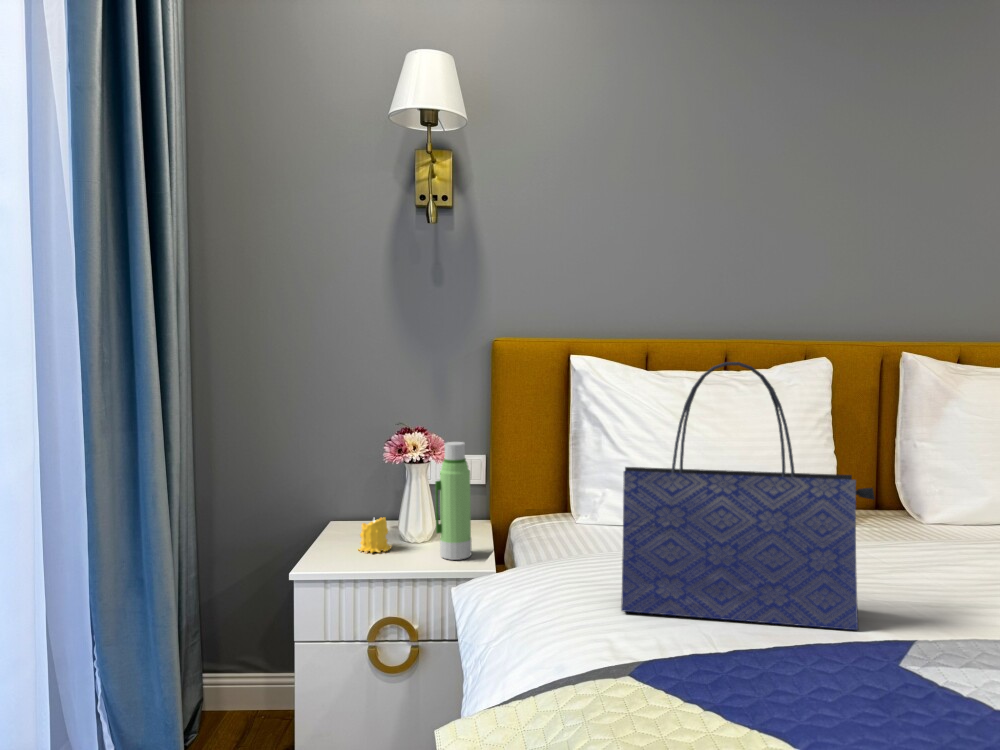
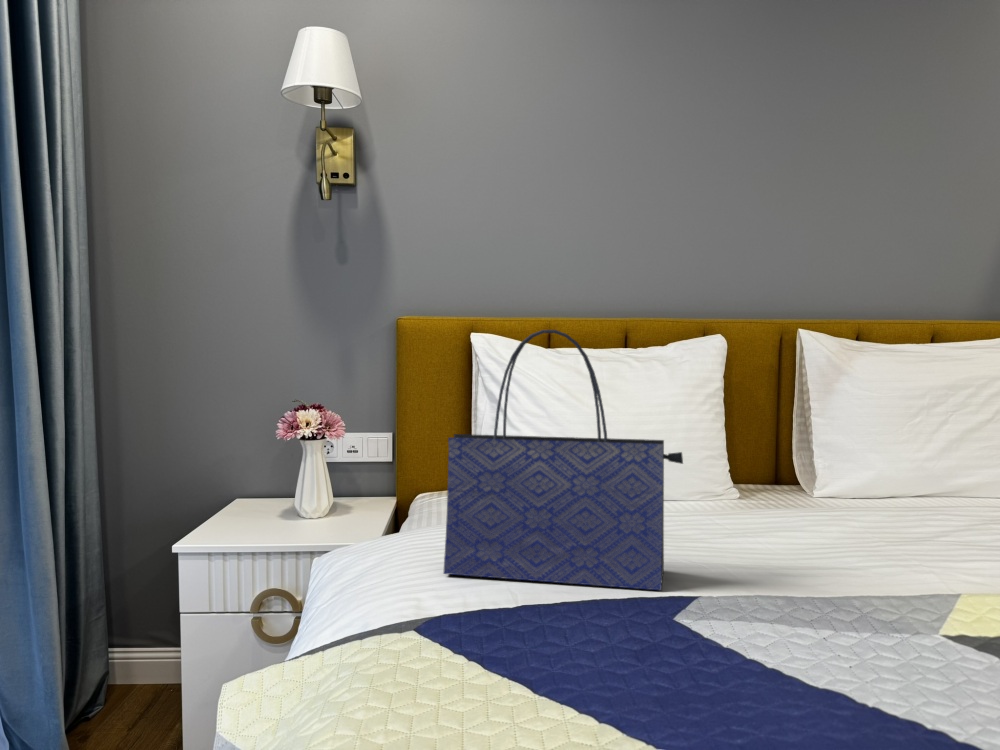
water bottle: present [435,442,472,560] -> none [322,417,360,533]
candle: present [359,517,392,553] -> none [250,491,285,527]

